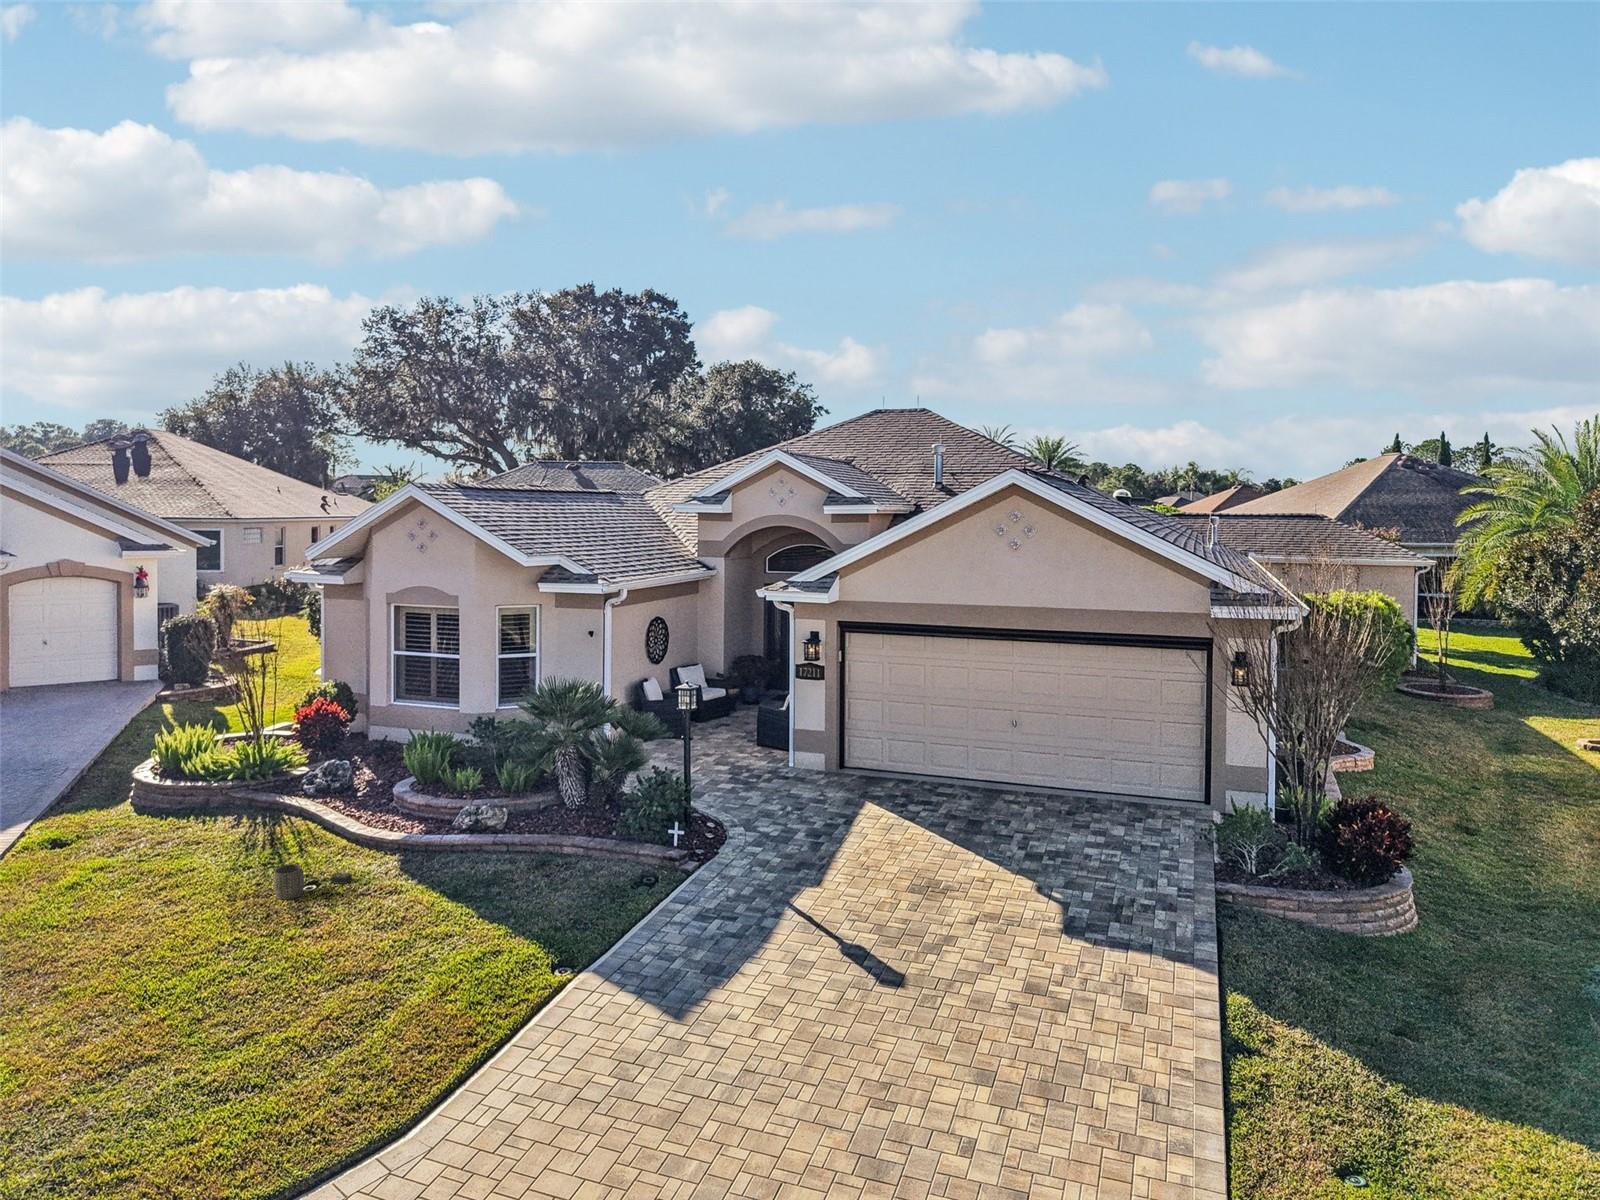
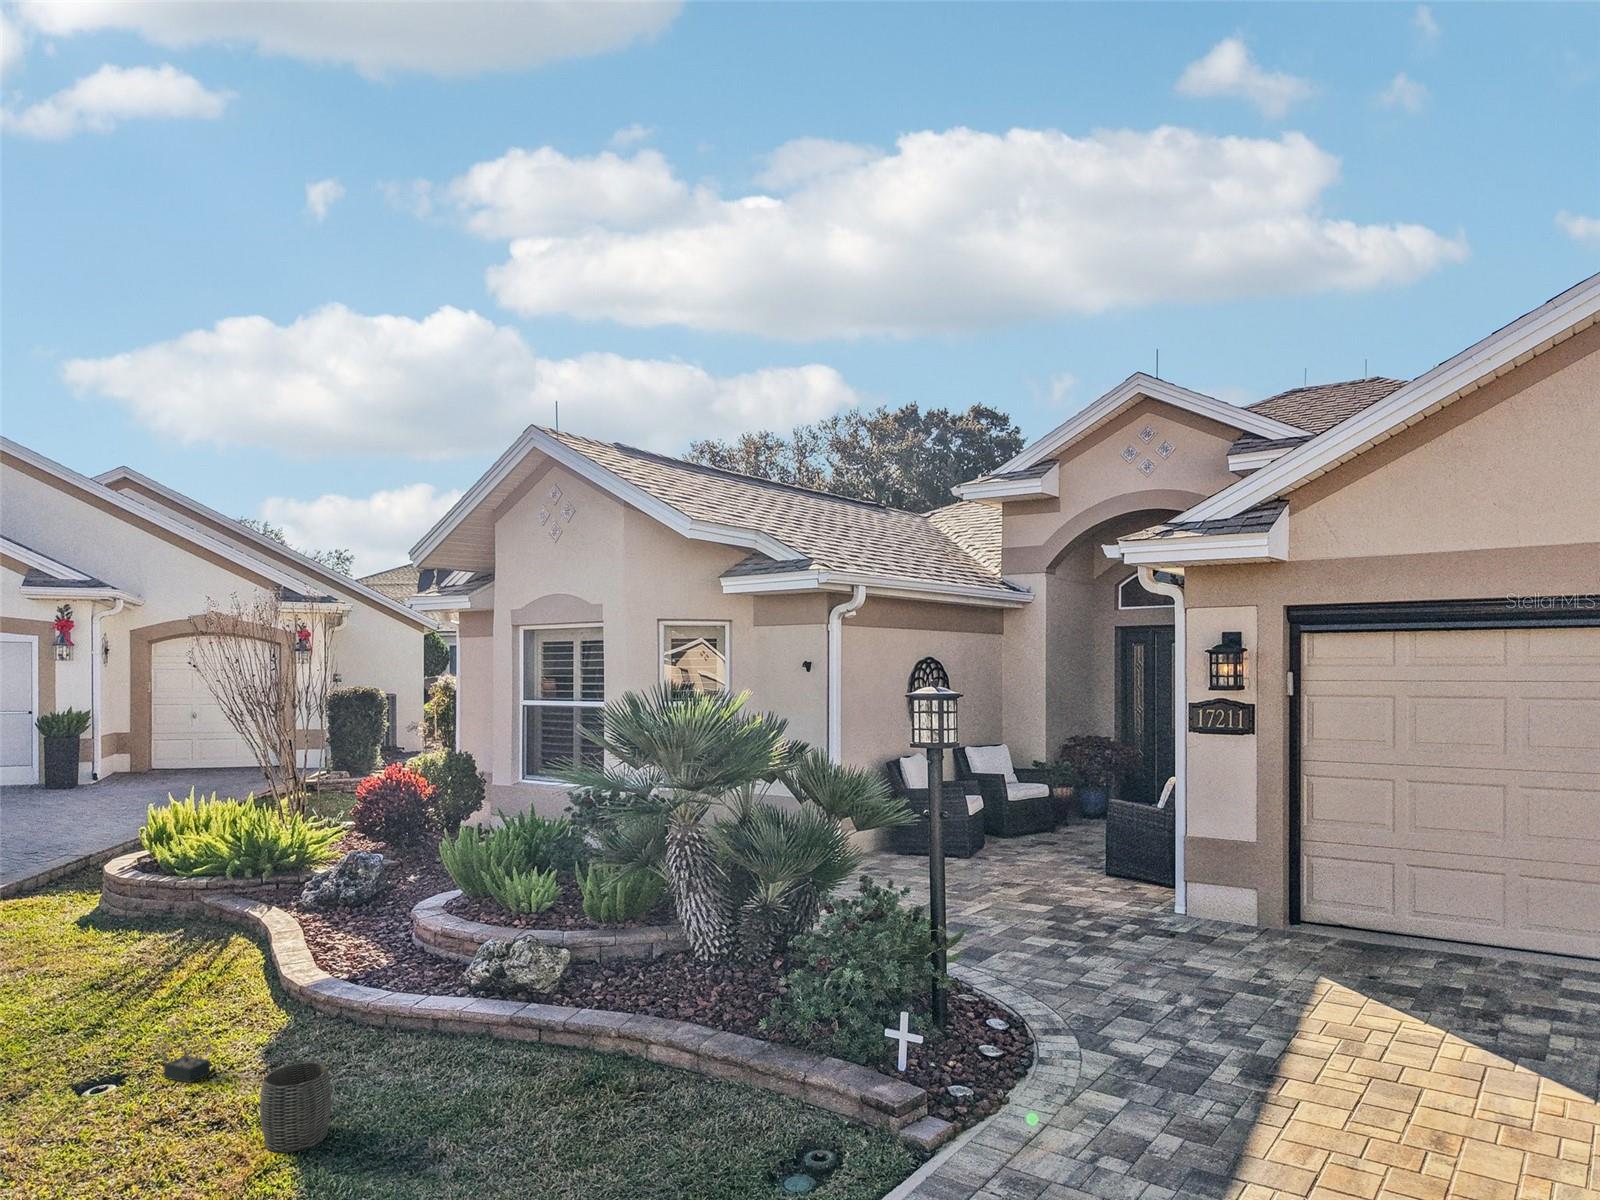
woven basket: present [273,864,304,900] -> present [260,1062,331,1153]

